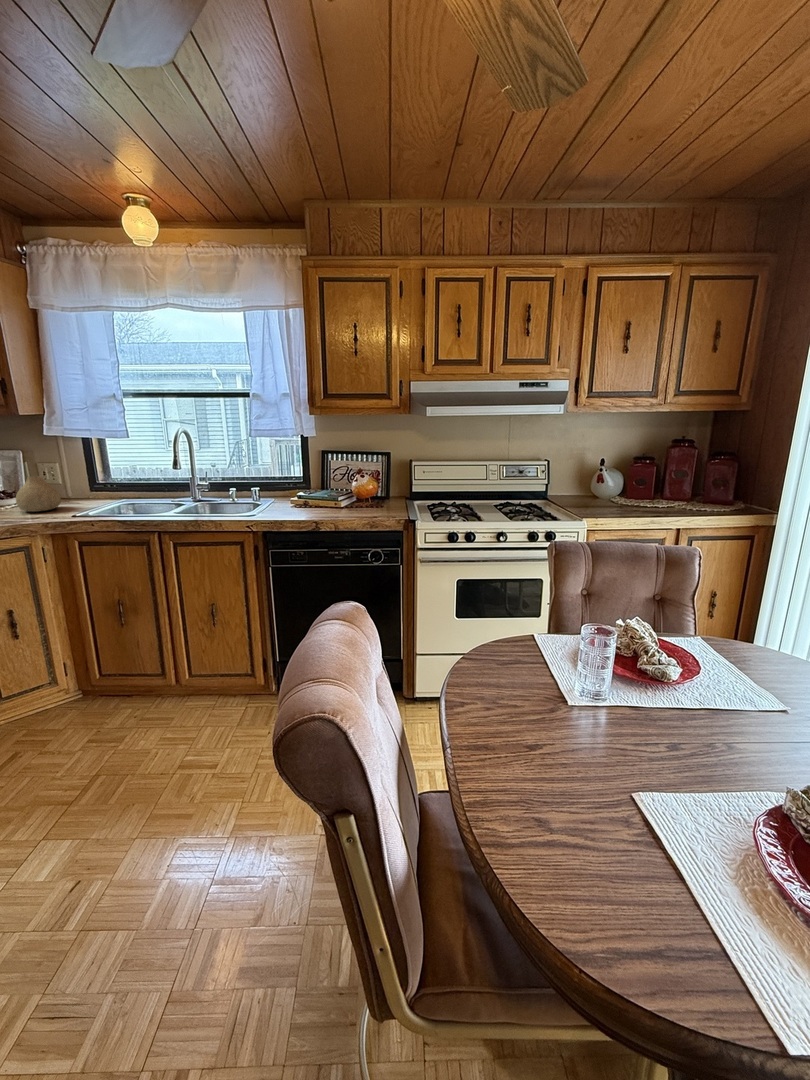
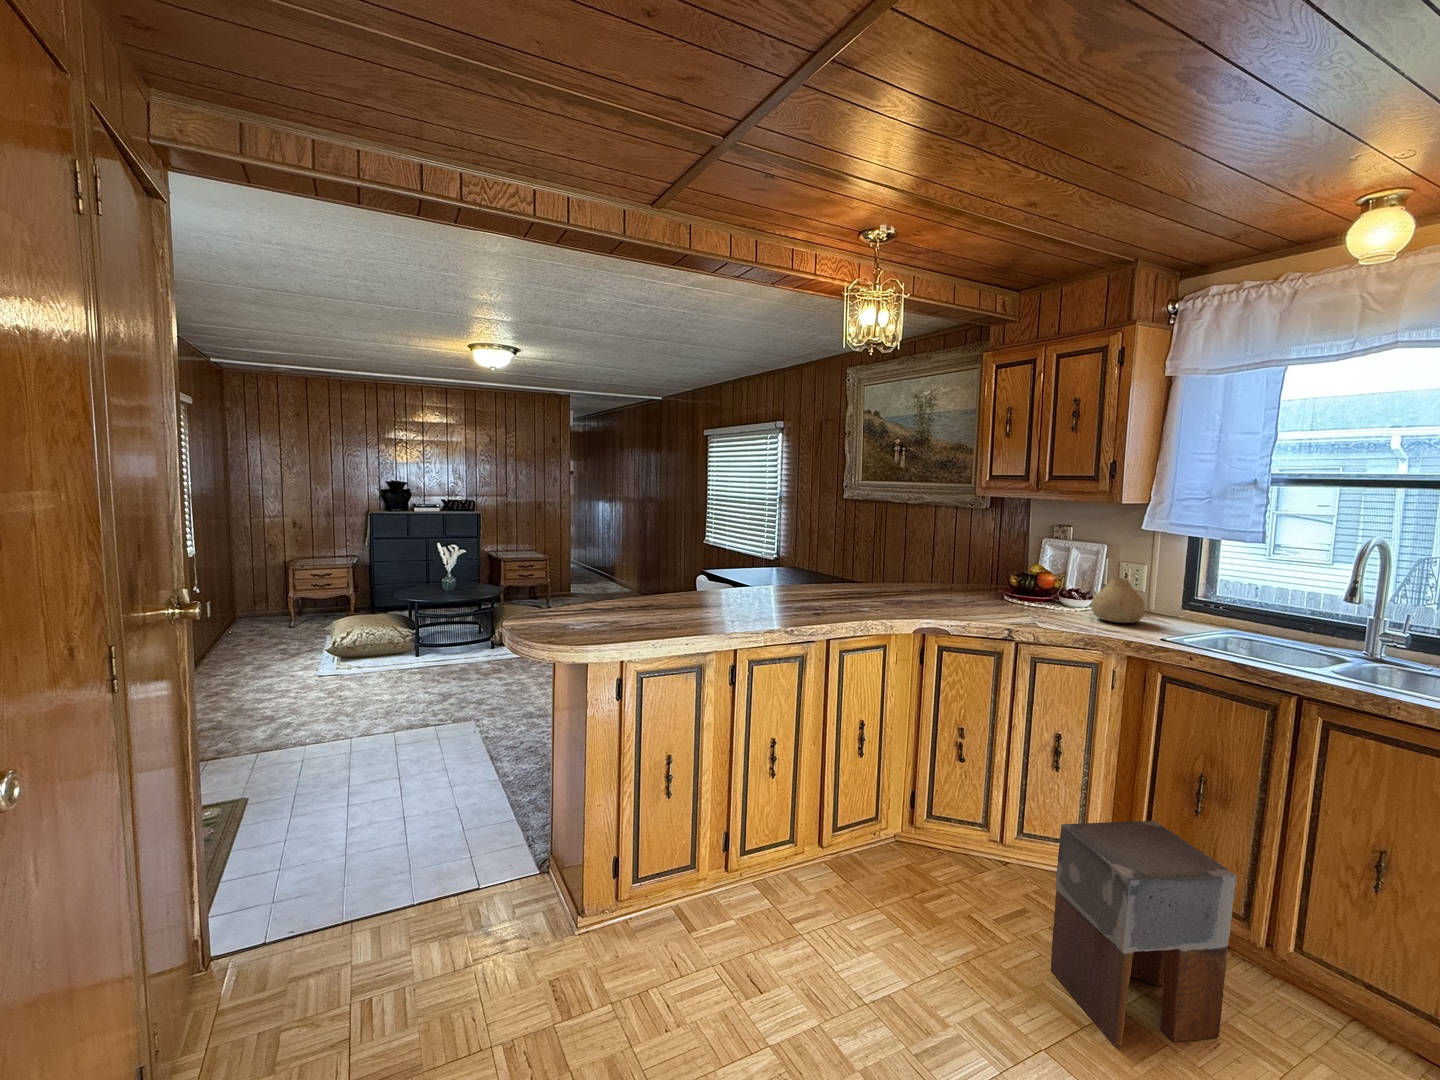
stool: none [19,642,156,798] -> present [1051,821,1236,1047]

